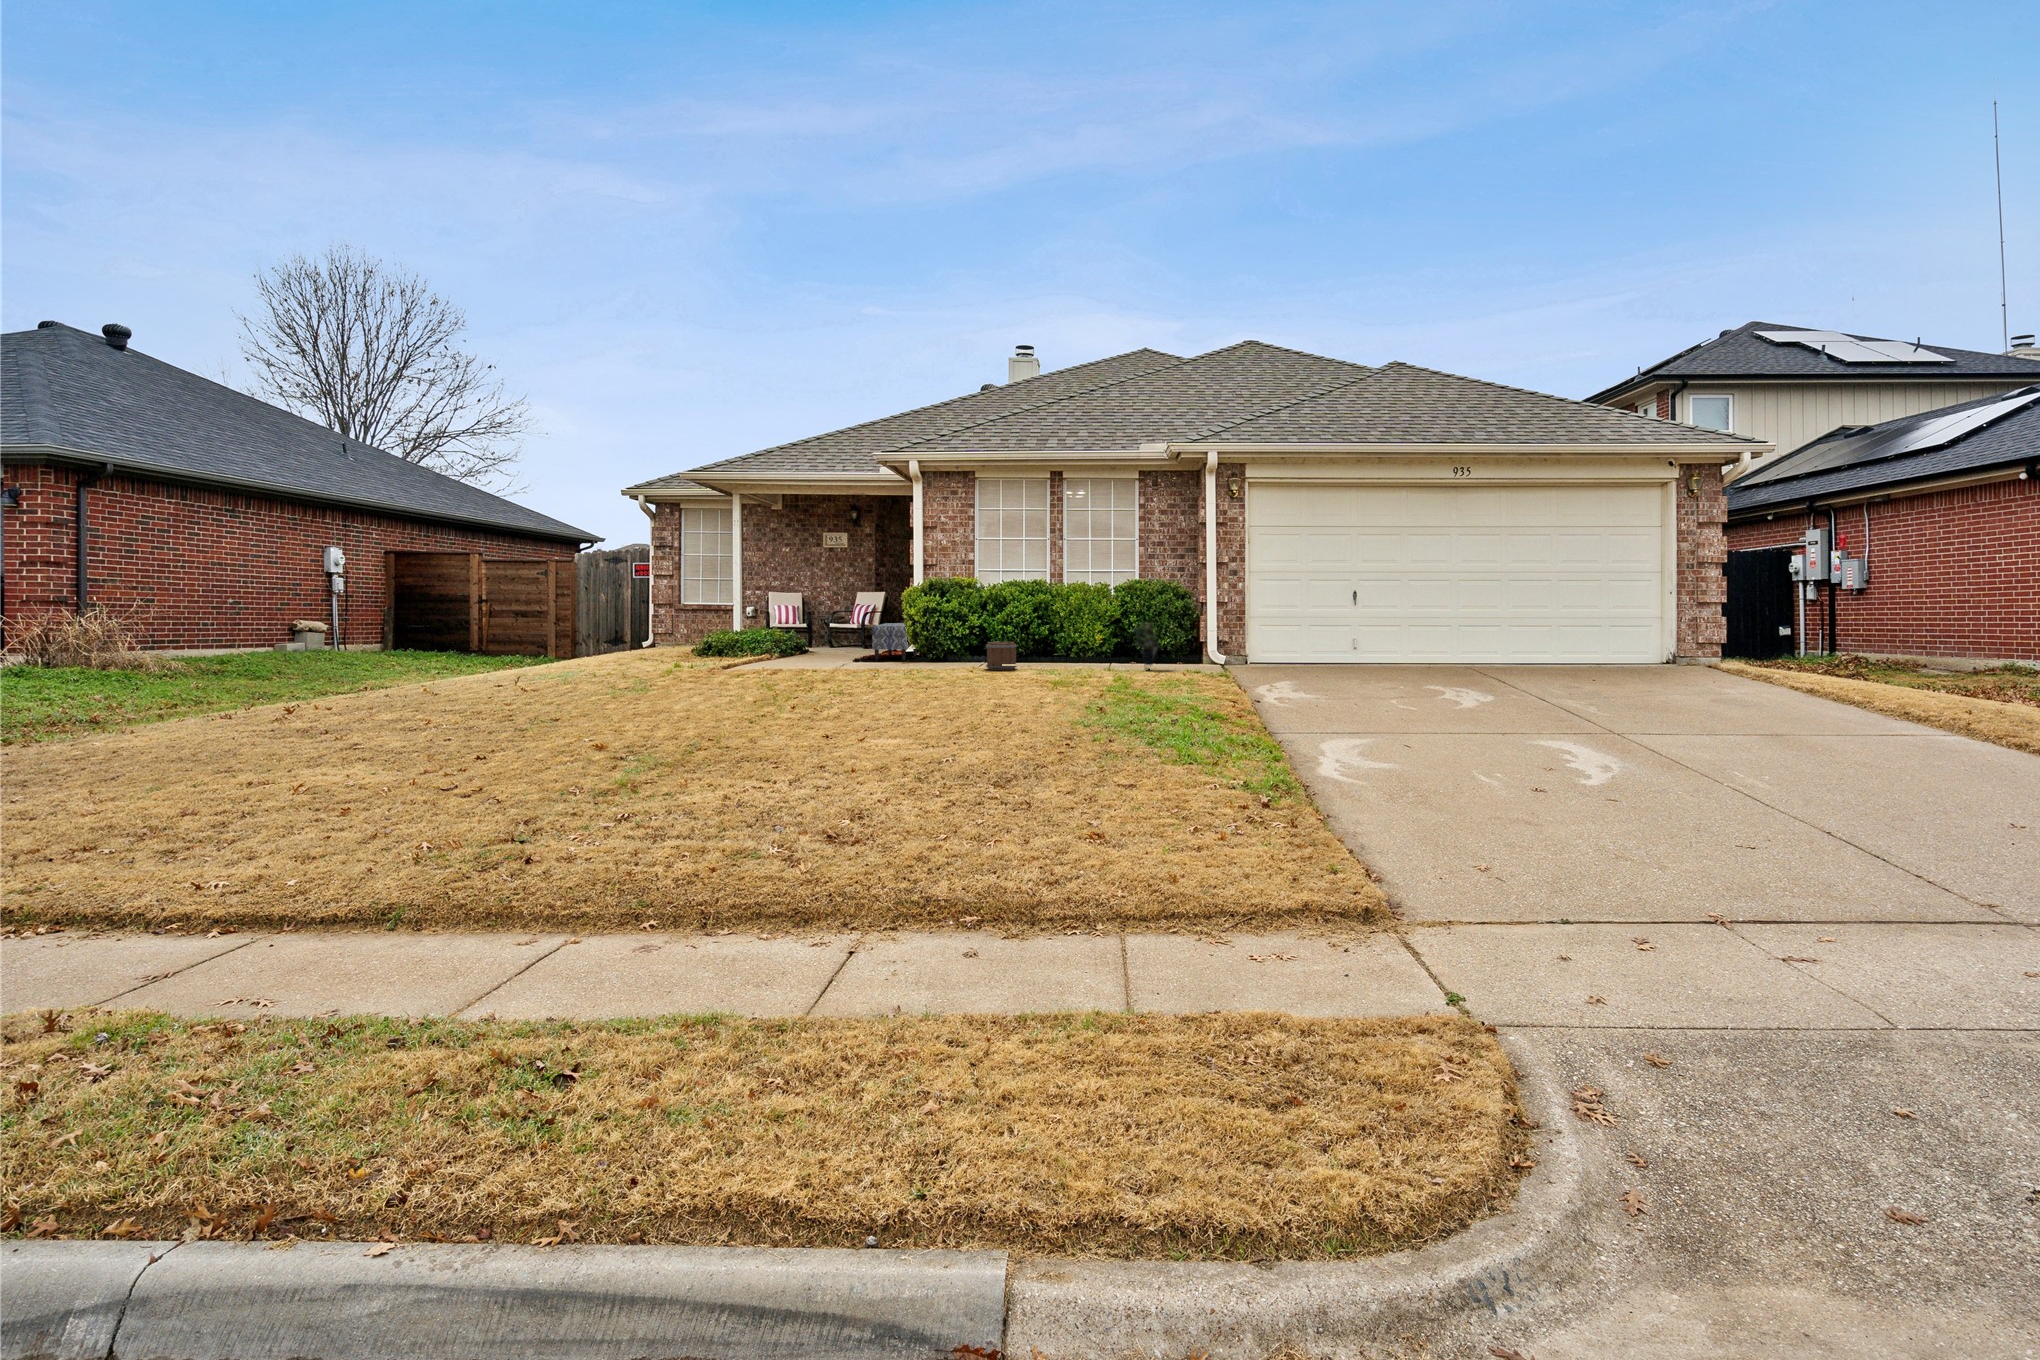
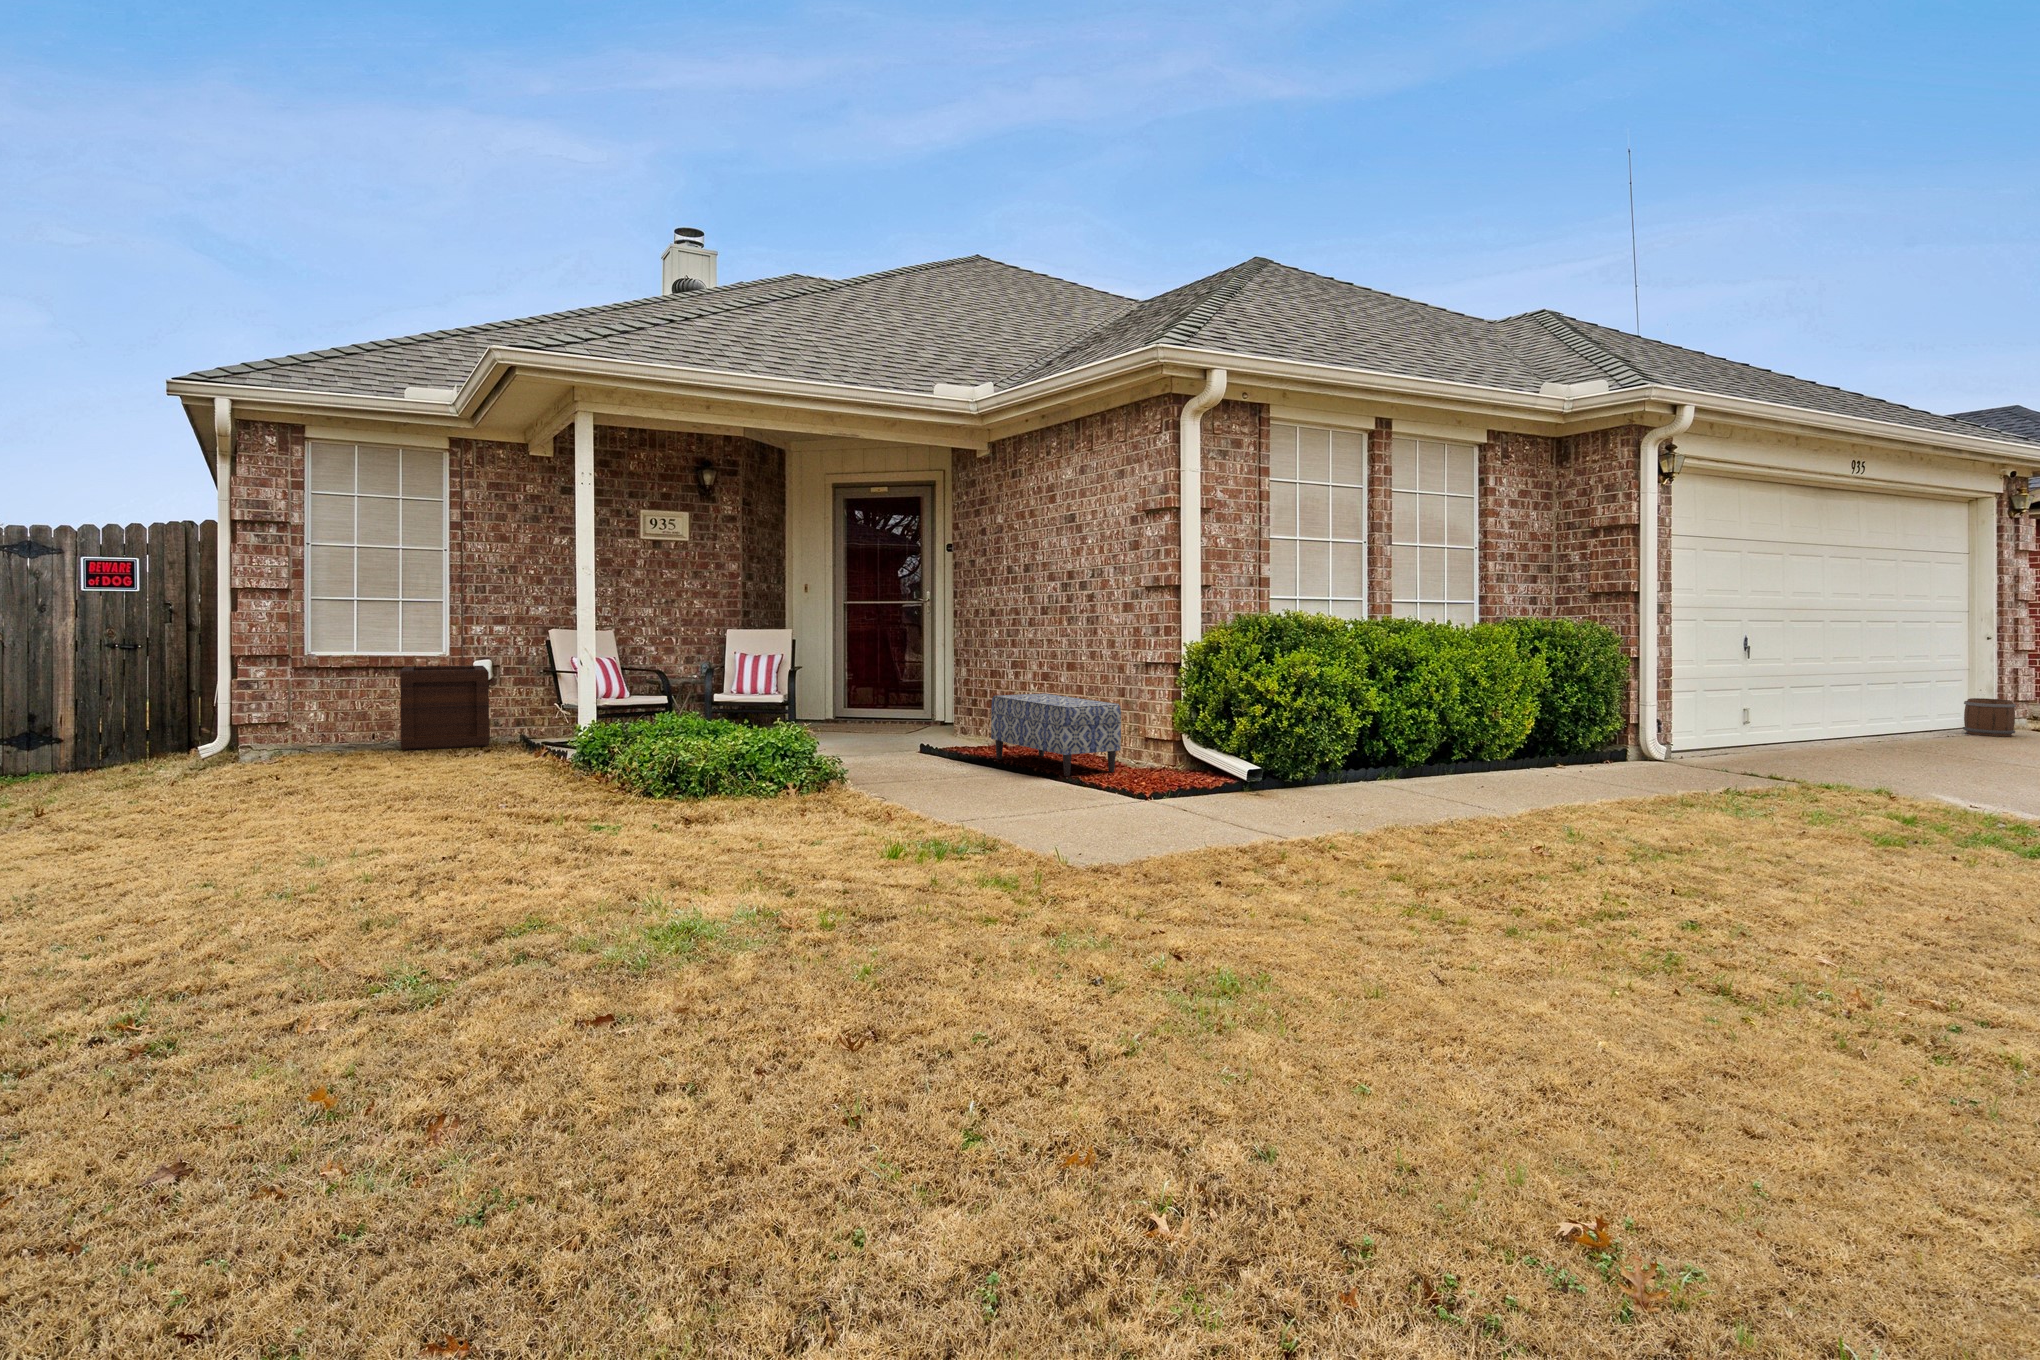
wooden crate: none [703,609,751,645] -> present [400,666,489,750]
potted plant: present [1134,622,1160,670] -> none [1569,686,1624,769]
bucket: present [986,642,1017,670] -> present [1963,698,2016,737]

